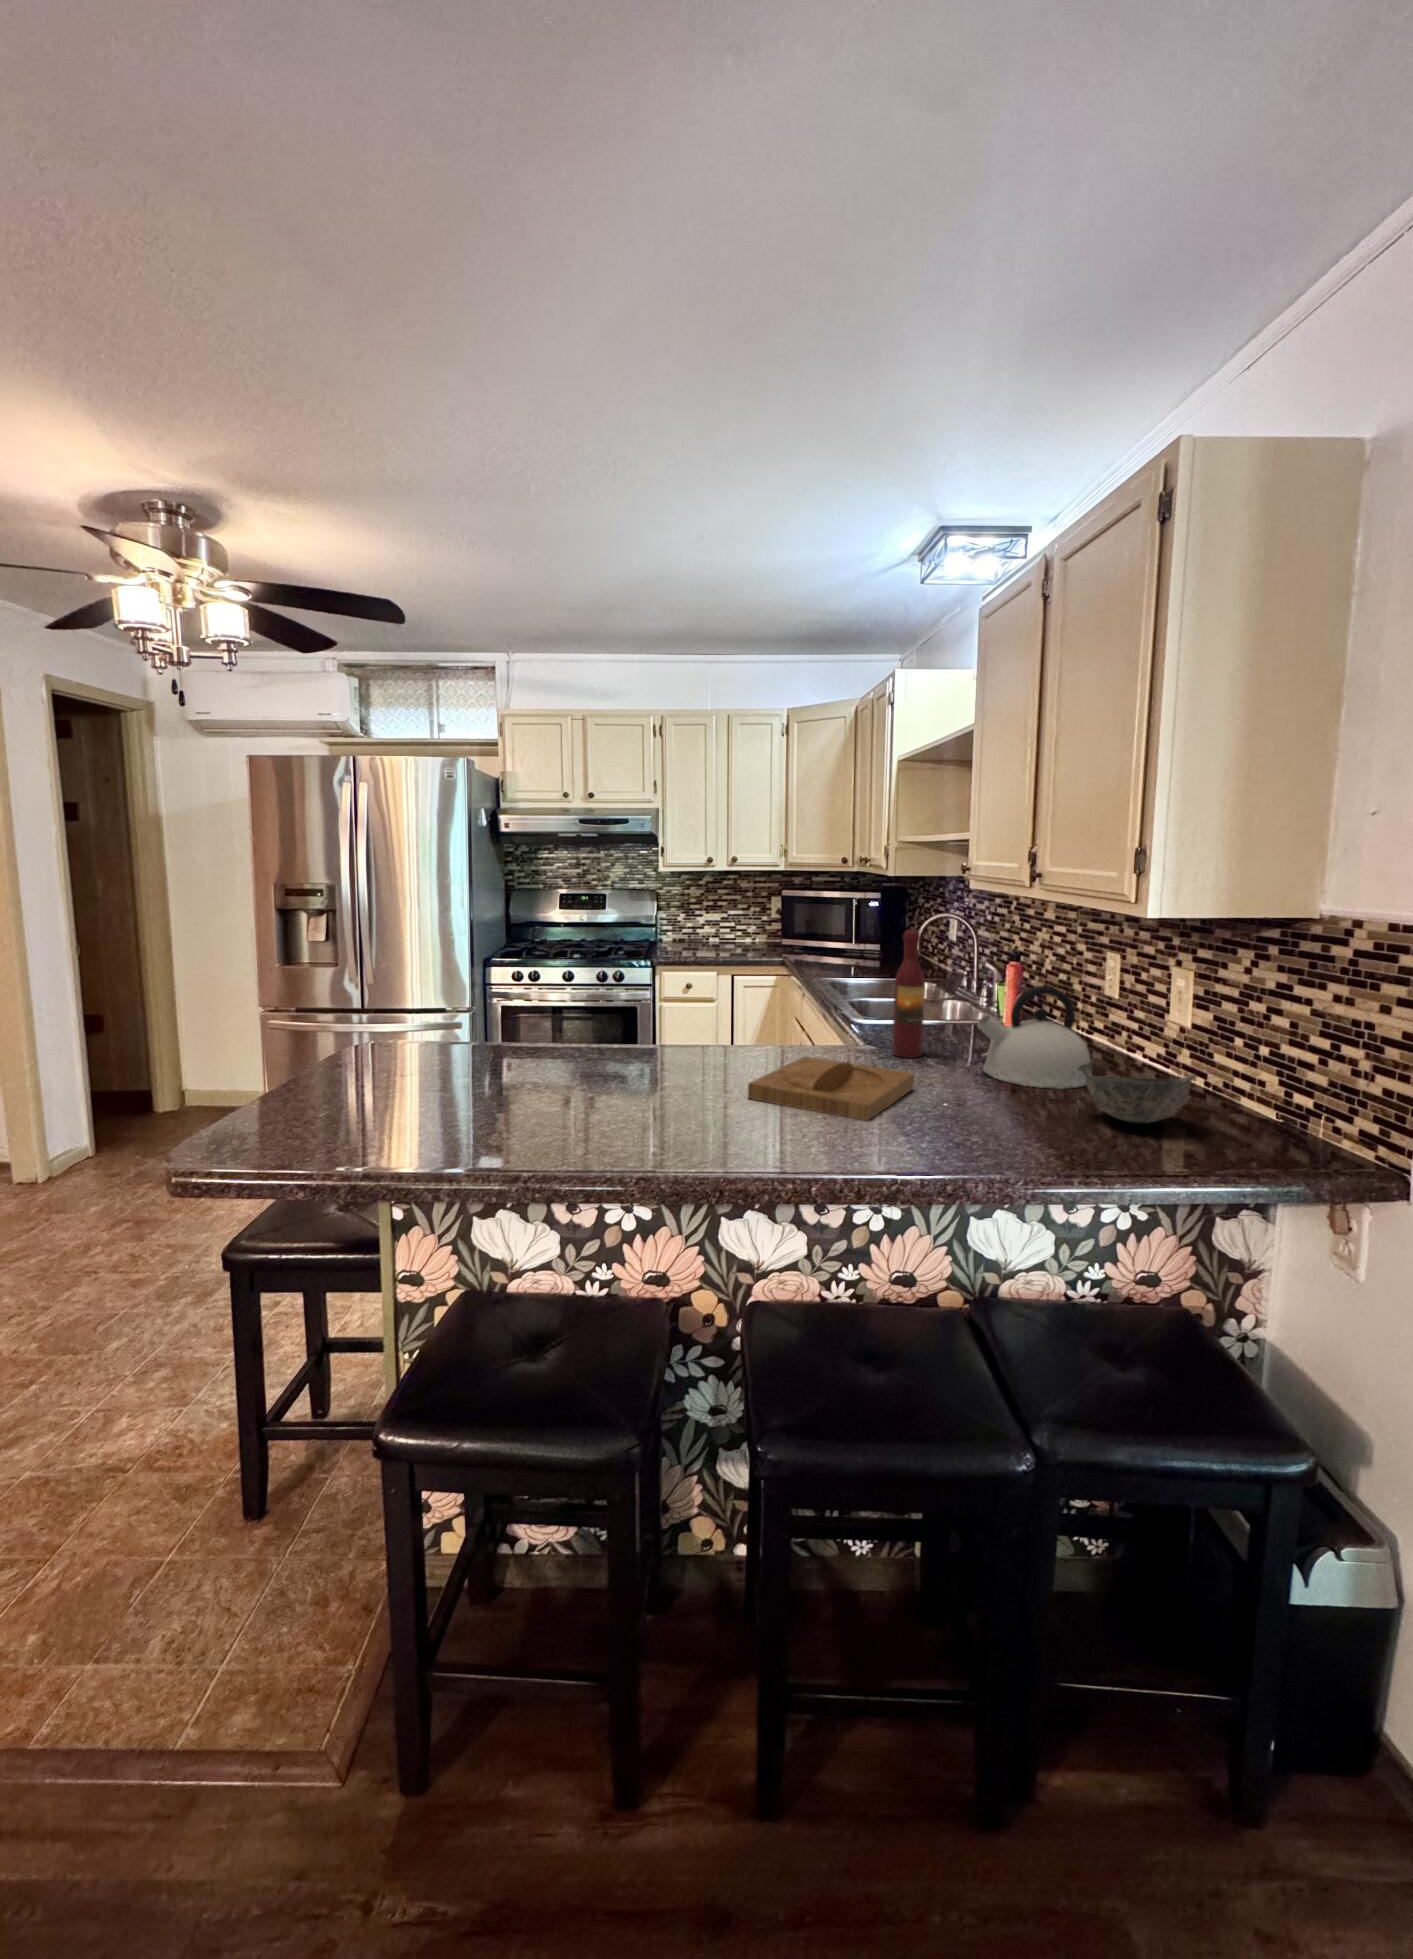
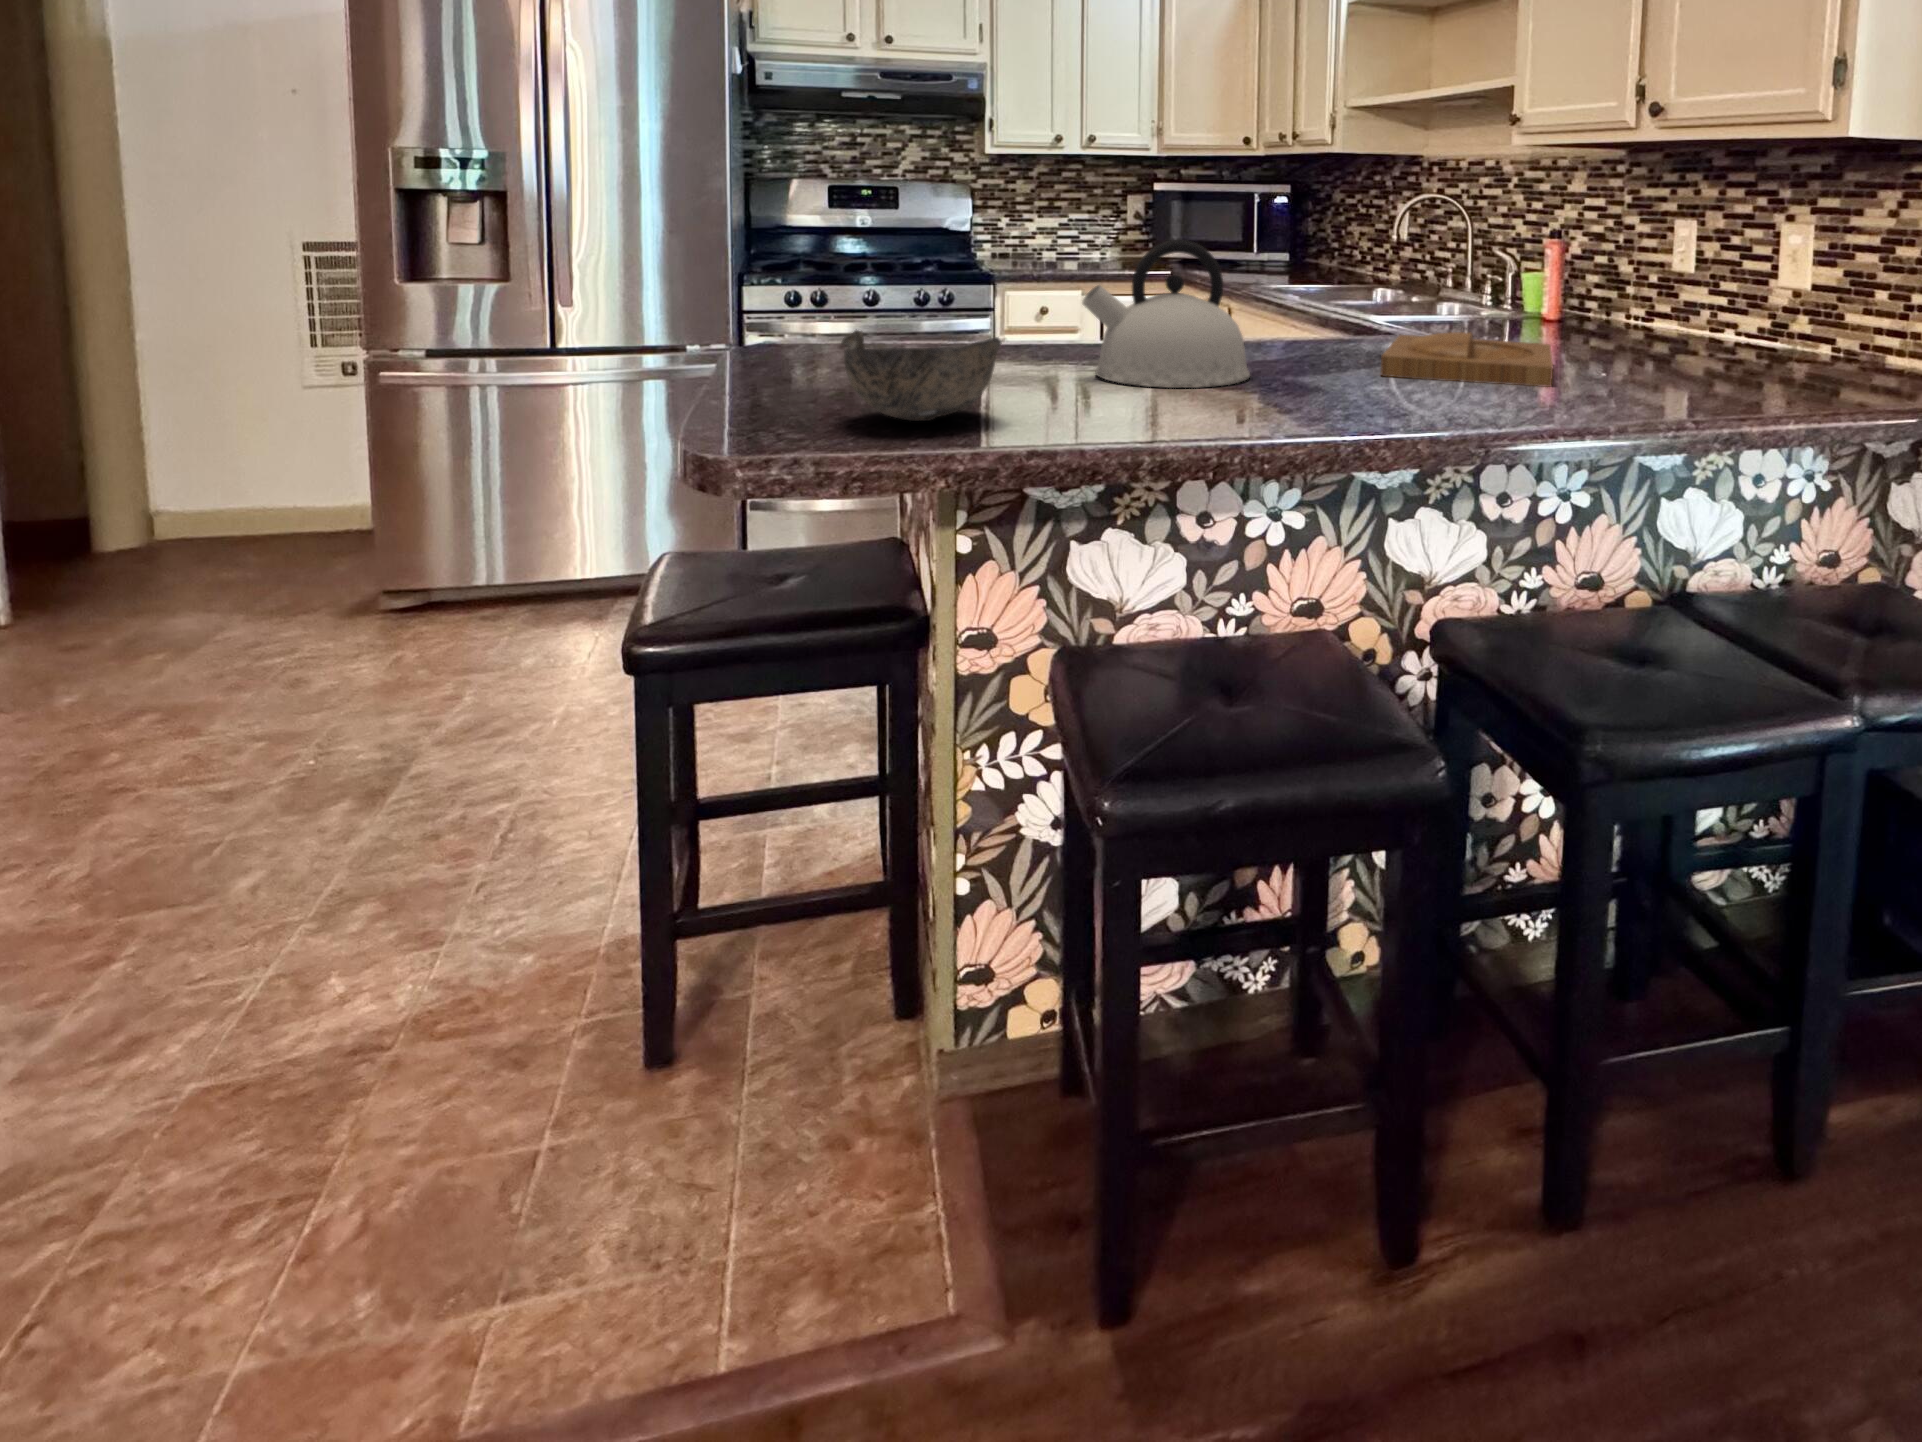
wine bottle: present [892,930,925,1058] -> none [1463,184,1506,343]
kettle: present [977,985,1090,1089] -> present [1082,240,1250,388]
bowl: present [1078,1062,1195,1123] -> present [842,329,1002,421]

